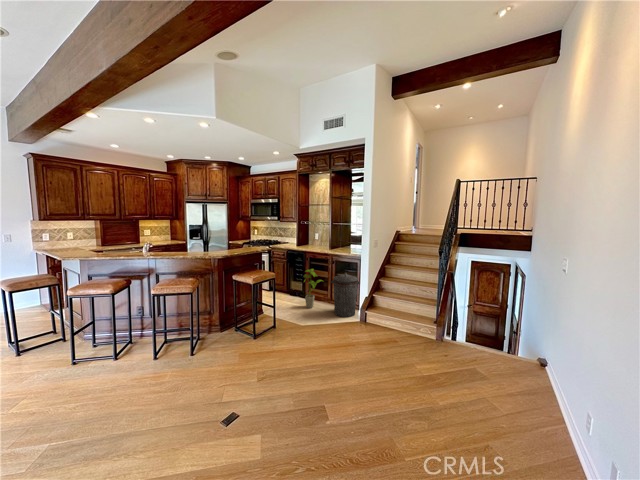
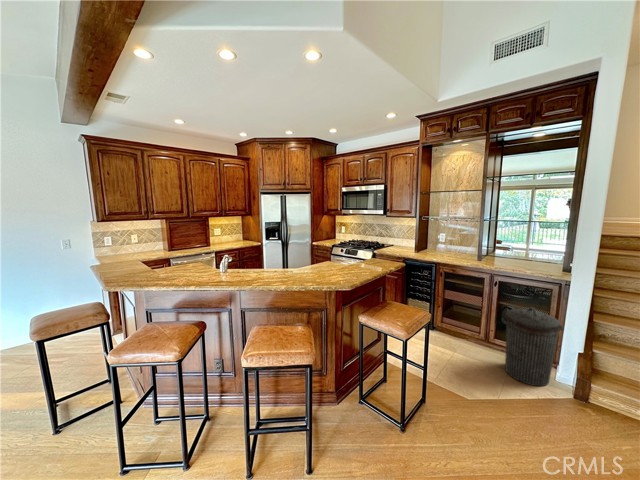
house plant: present [304,269,322,308] -> none [442,295,480,357]

